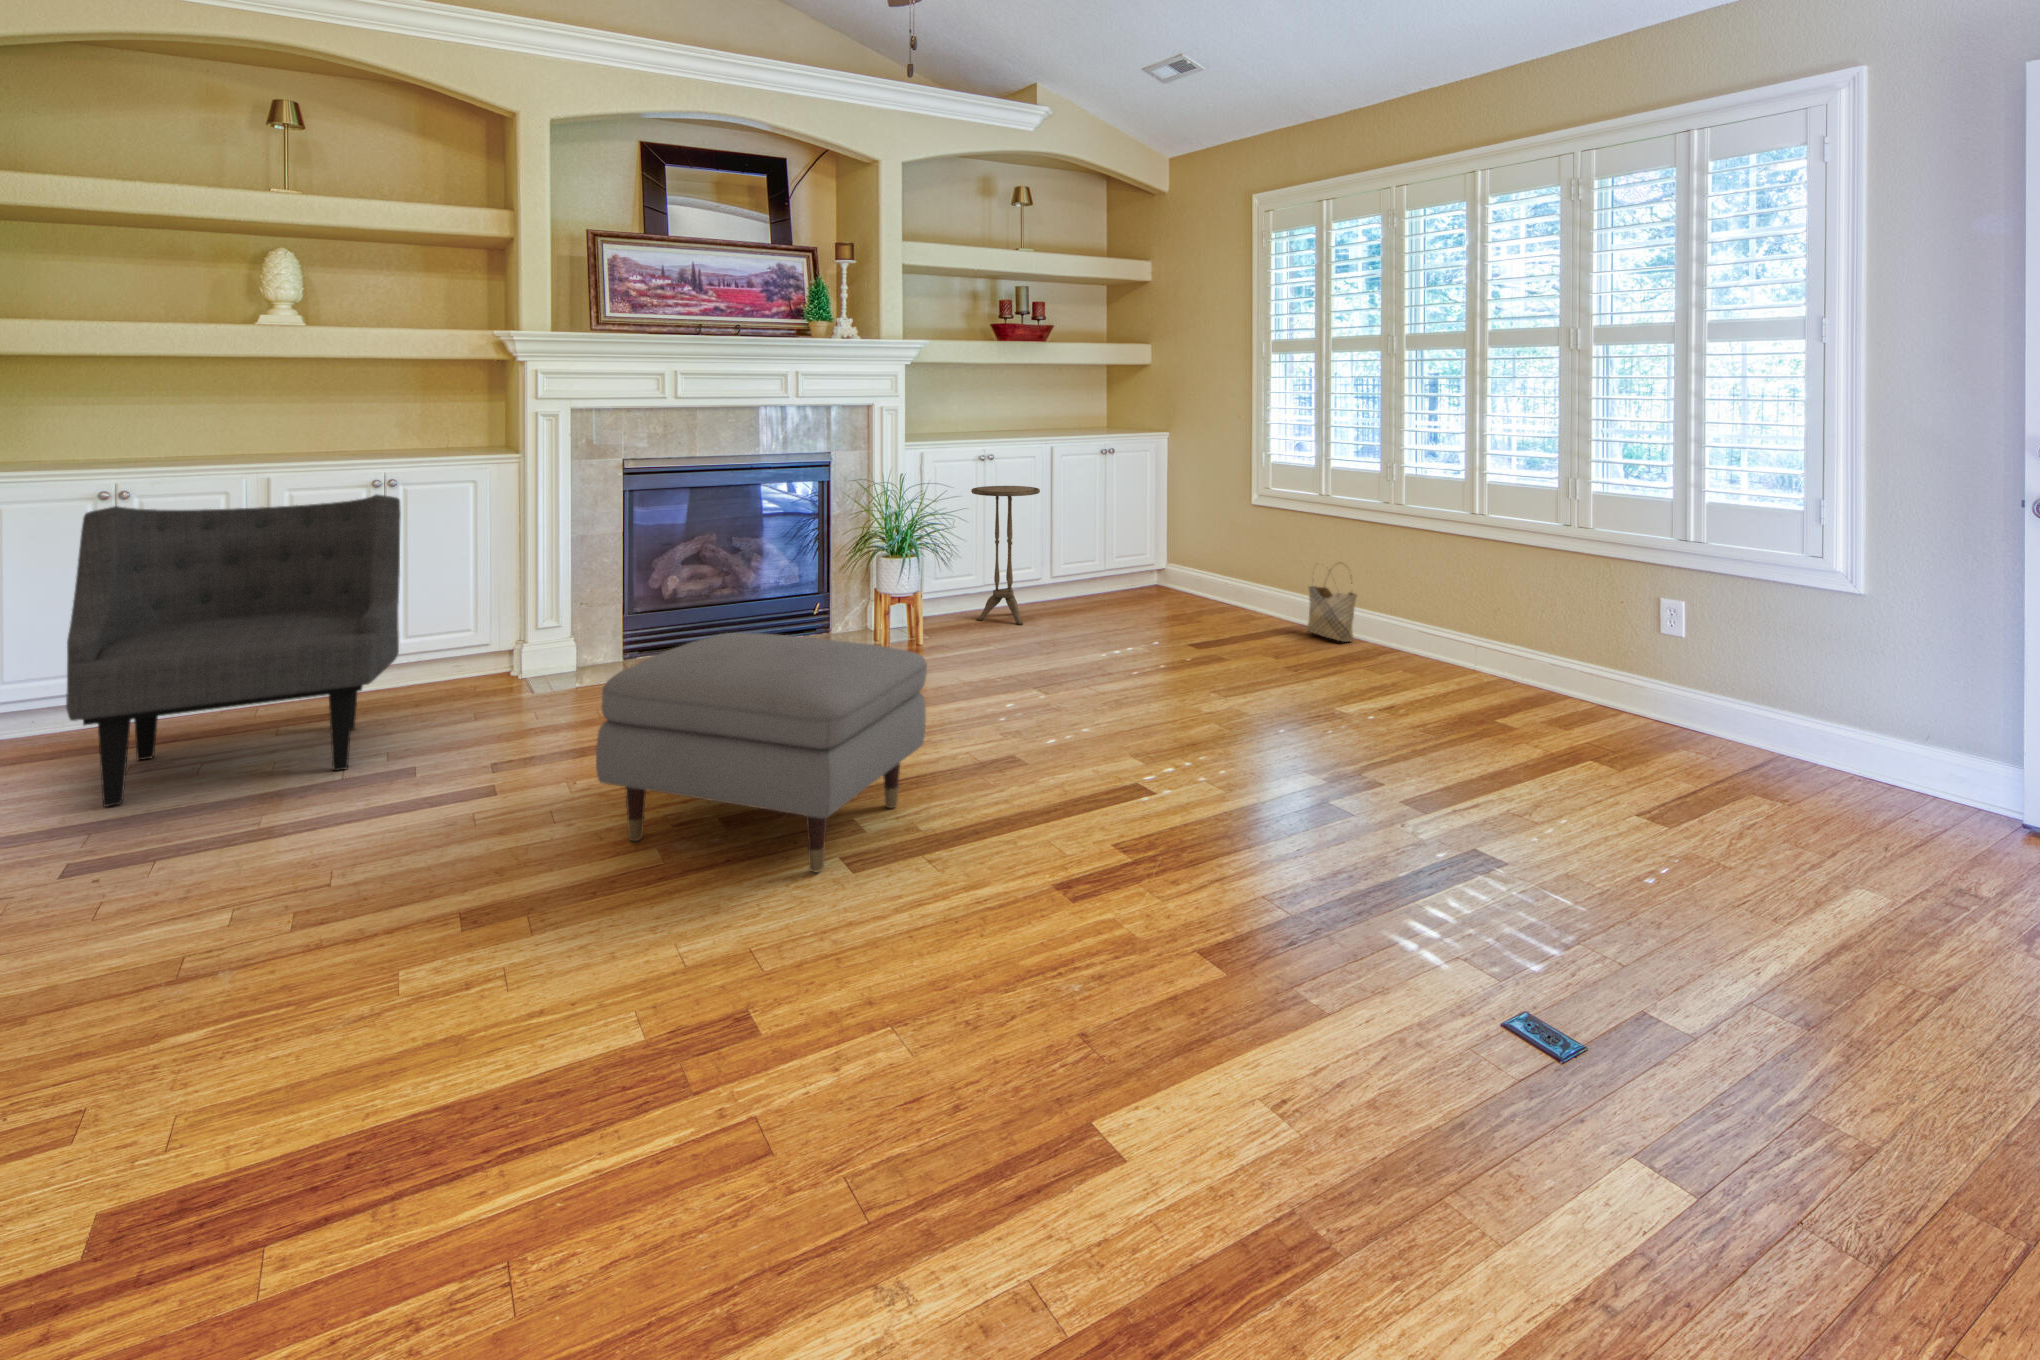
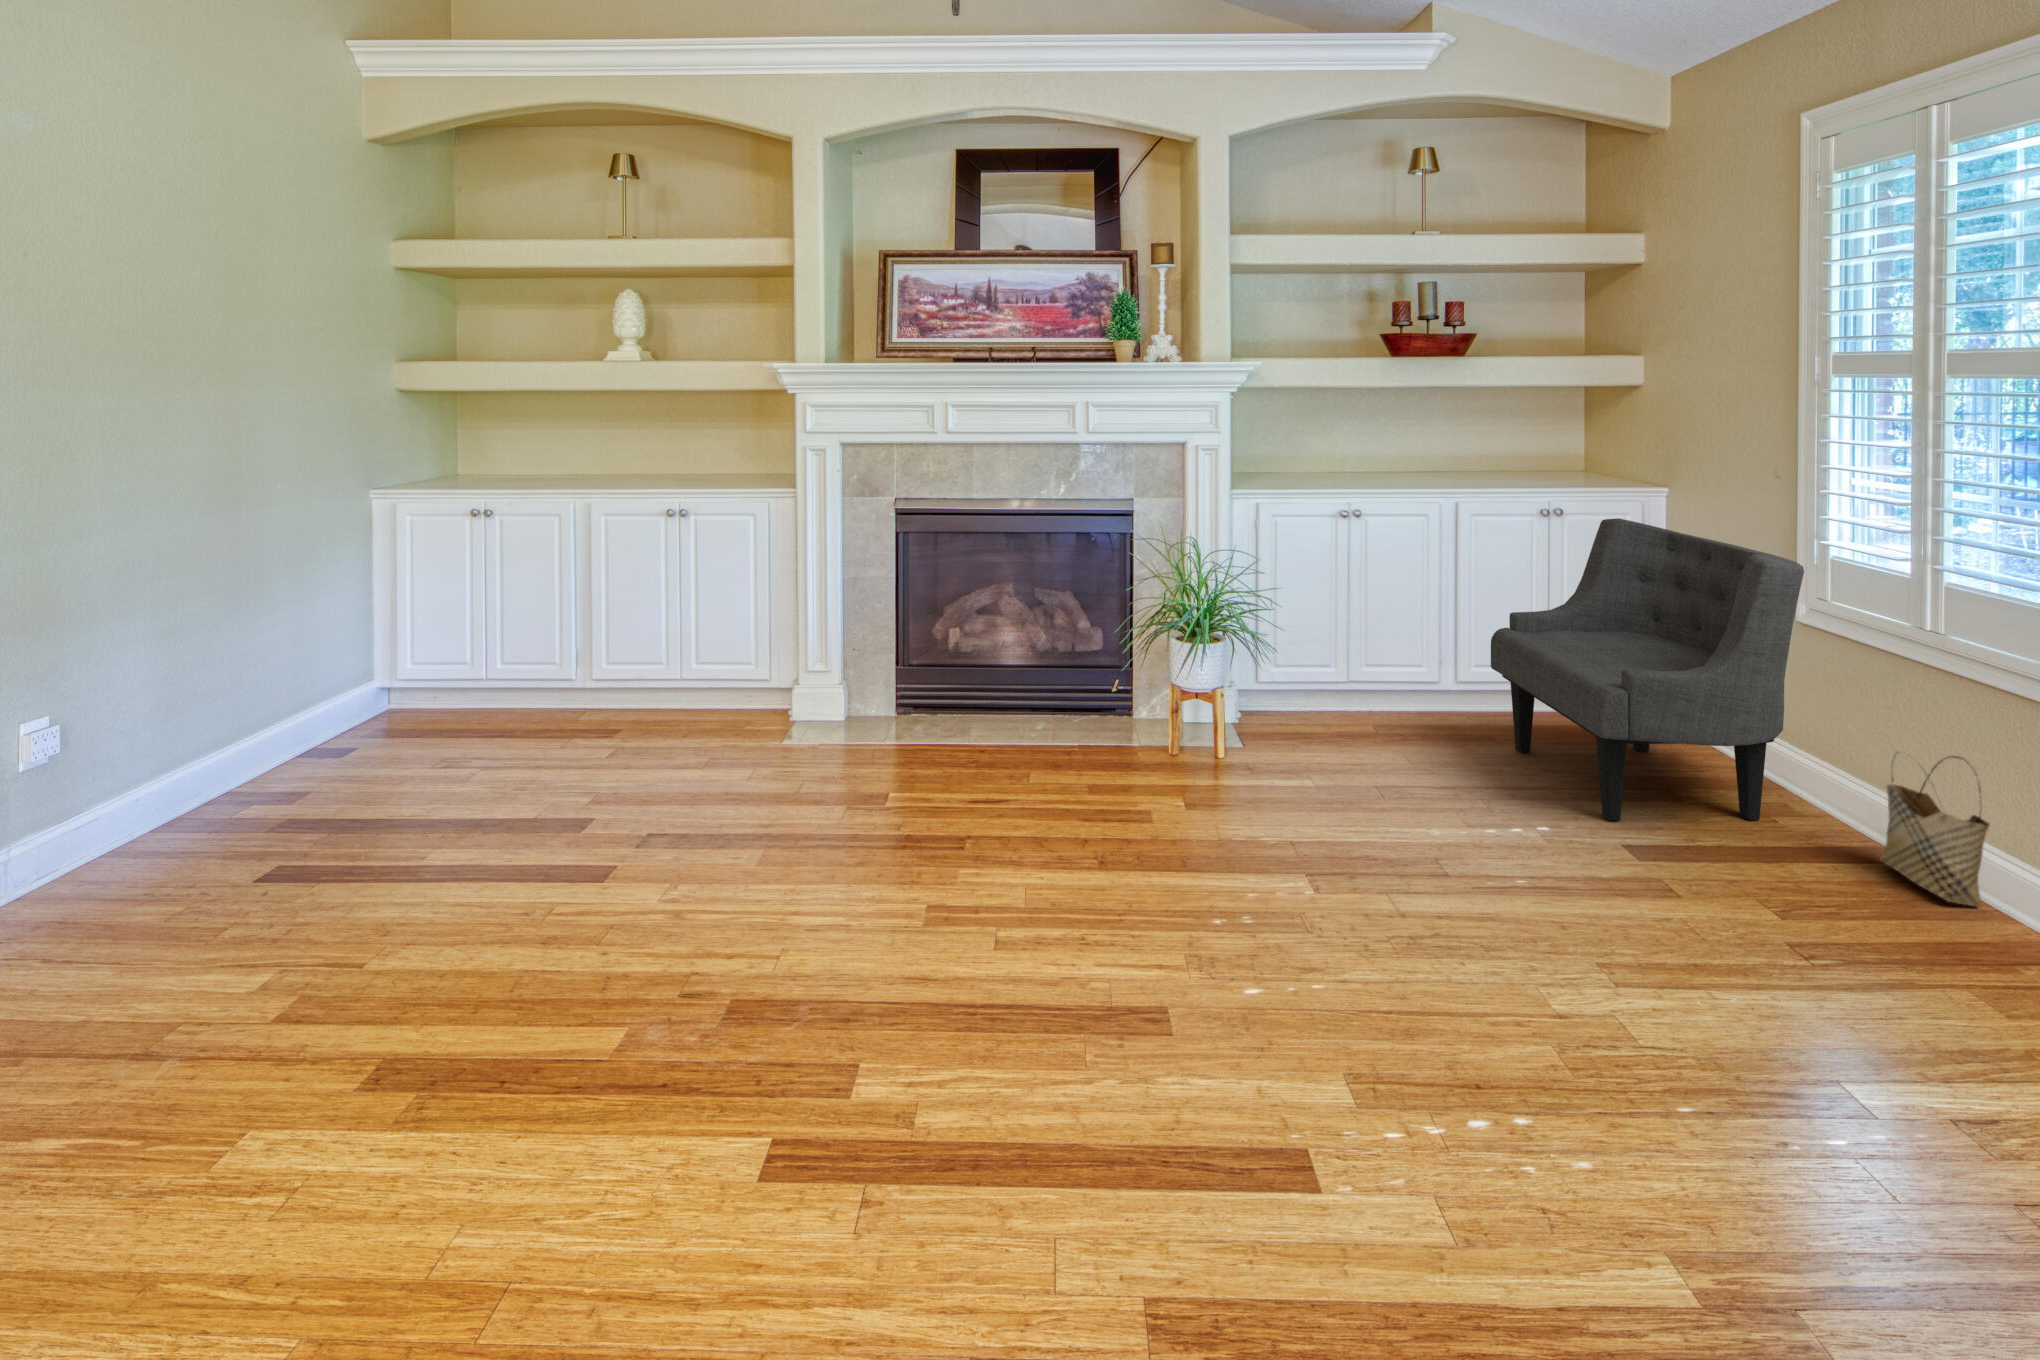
side table: present [971,486,1040,625] -> none [1327,550,1424,746]
armchair: present [66,495,401,806] -> present [1491,518,1804,820]
ottoman: present [596,633,927,872] -> none [628,745,1009,1141]

